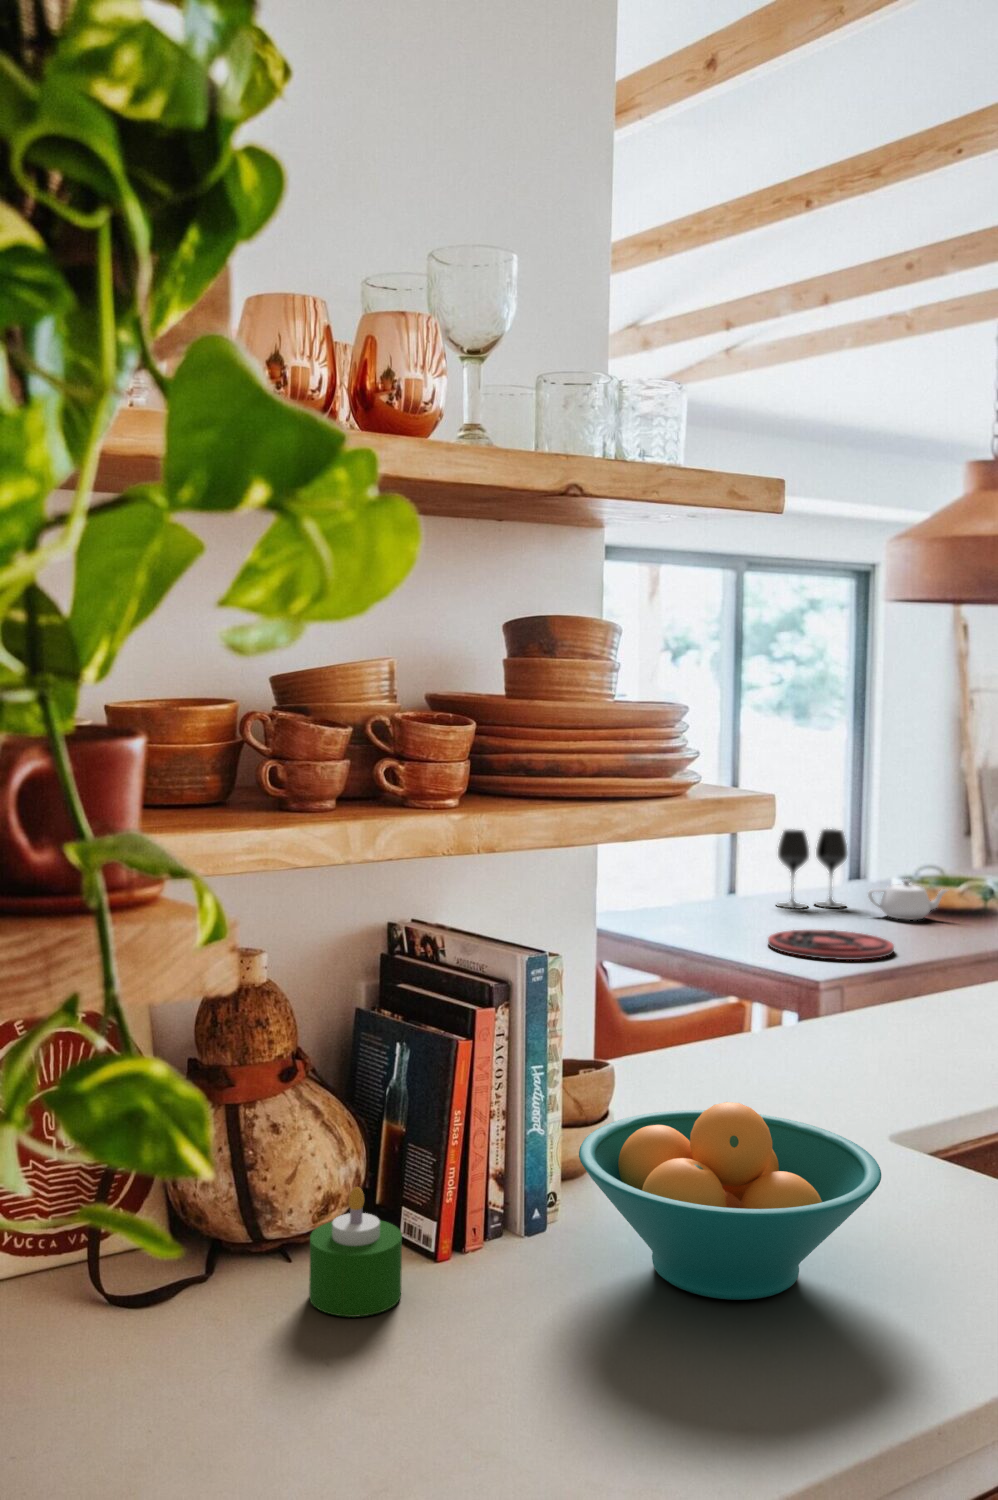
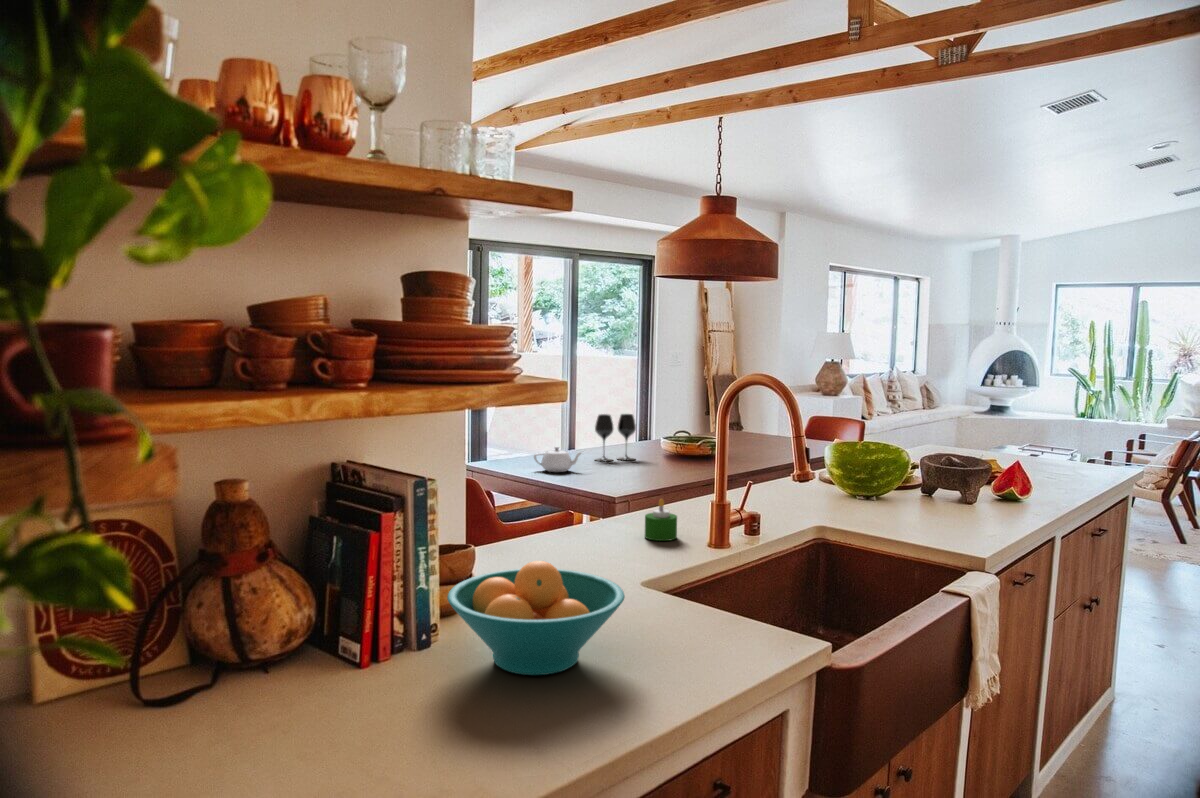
teapot: present [868,879,947,920] -> present [534,447,582,472]
plate: present [768,930,894,960] -> none [587,473,660,489]
candle: present [309,1187,402,1317] -> present [645,499,677,541]

